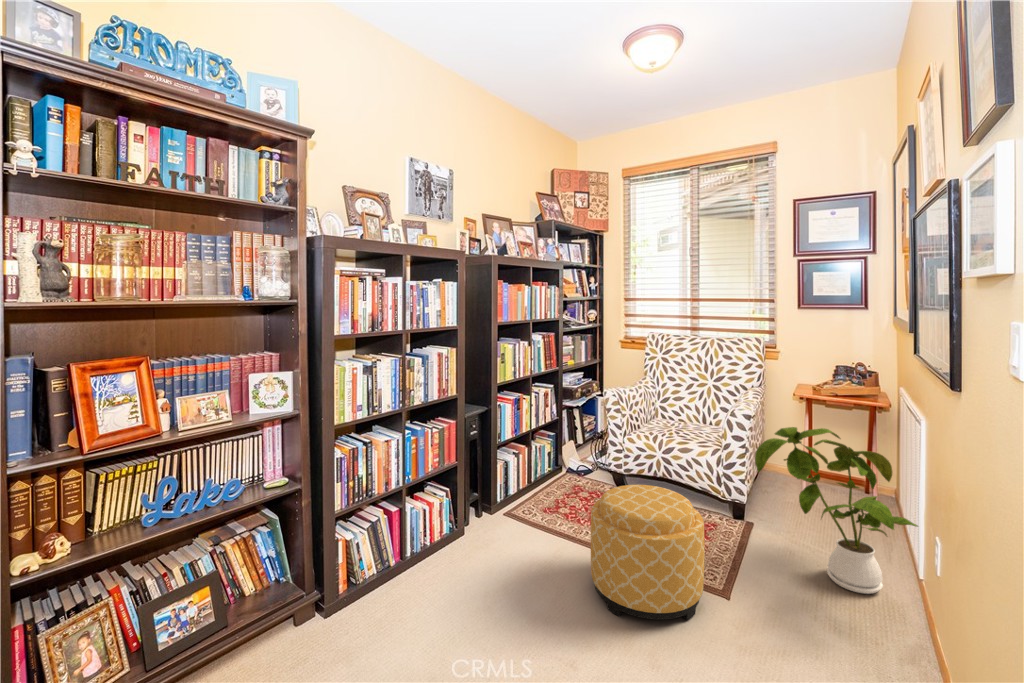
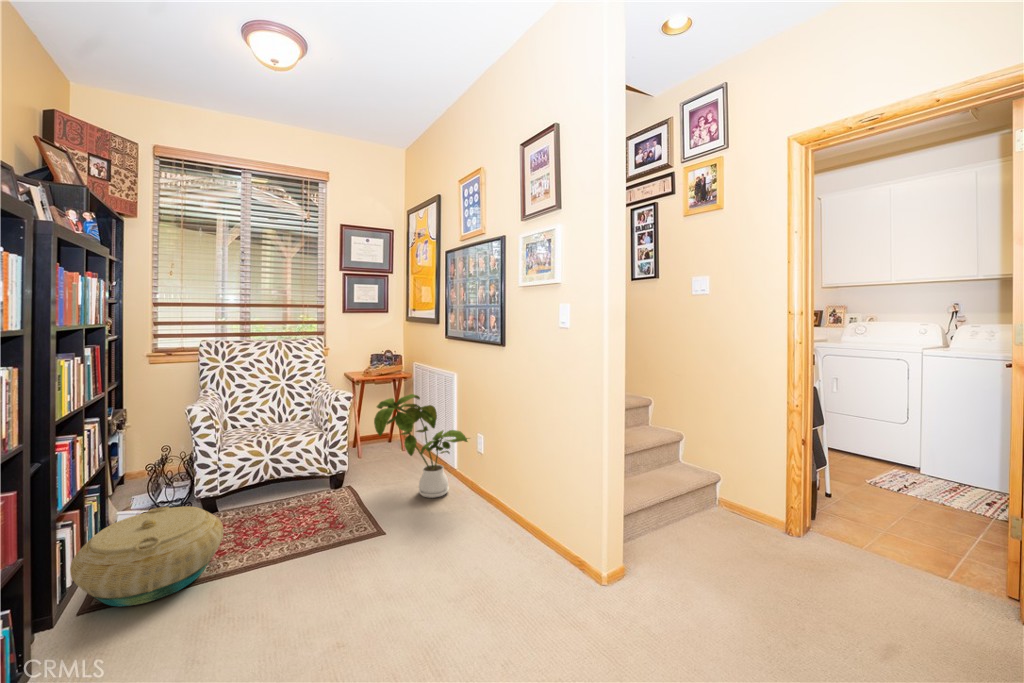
basket: none [494,468,588,539] -> present [70,507,223,606]
ottoman: present [590,485,705,620] -> none [270,470,380,596]

